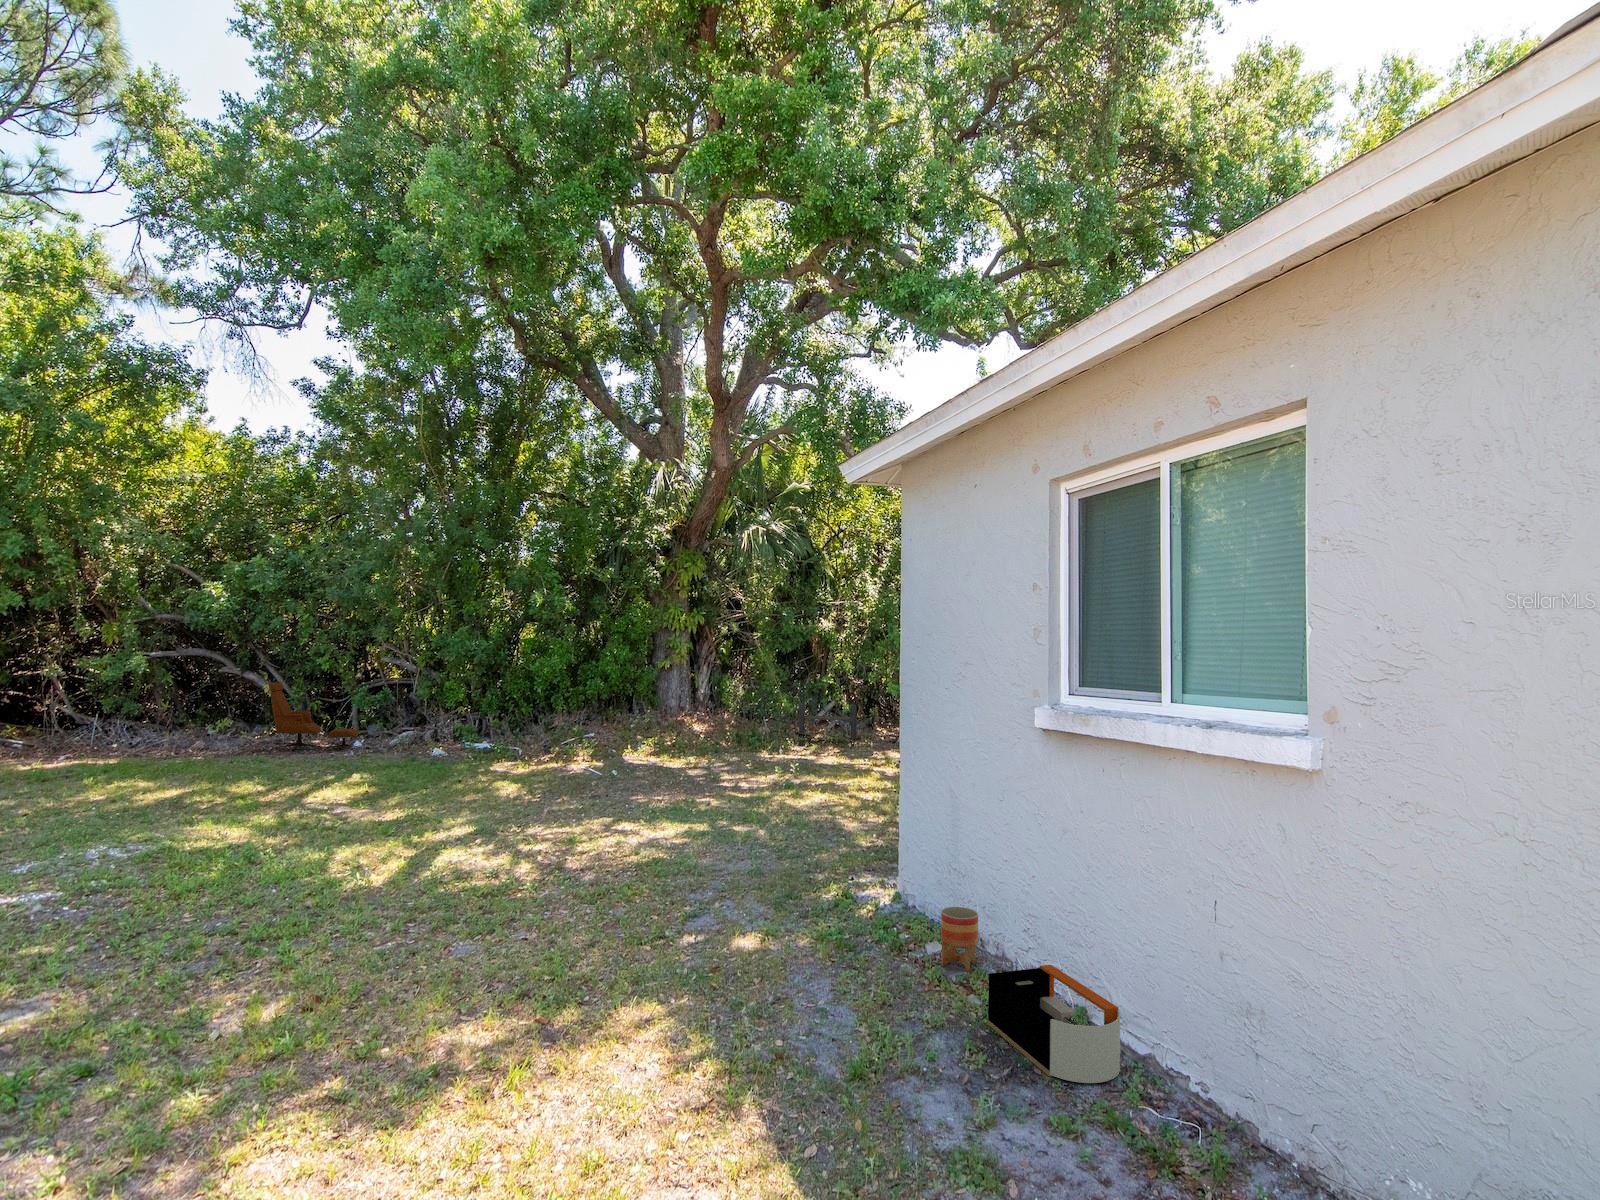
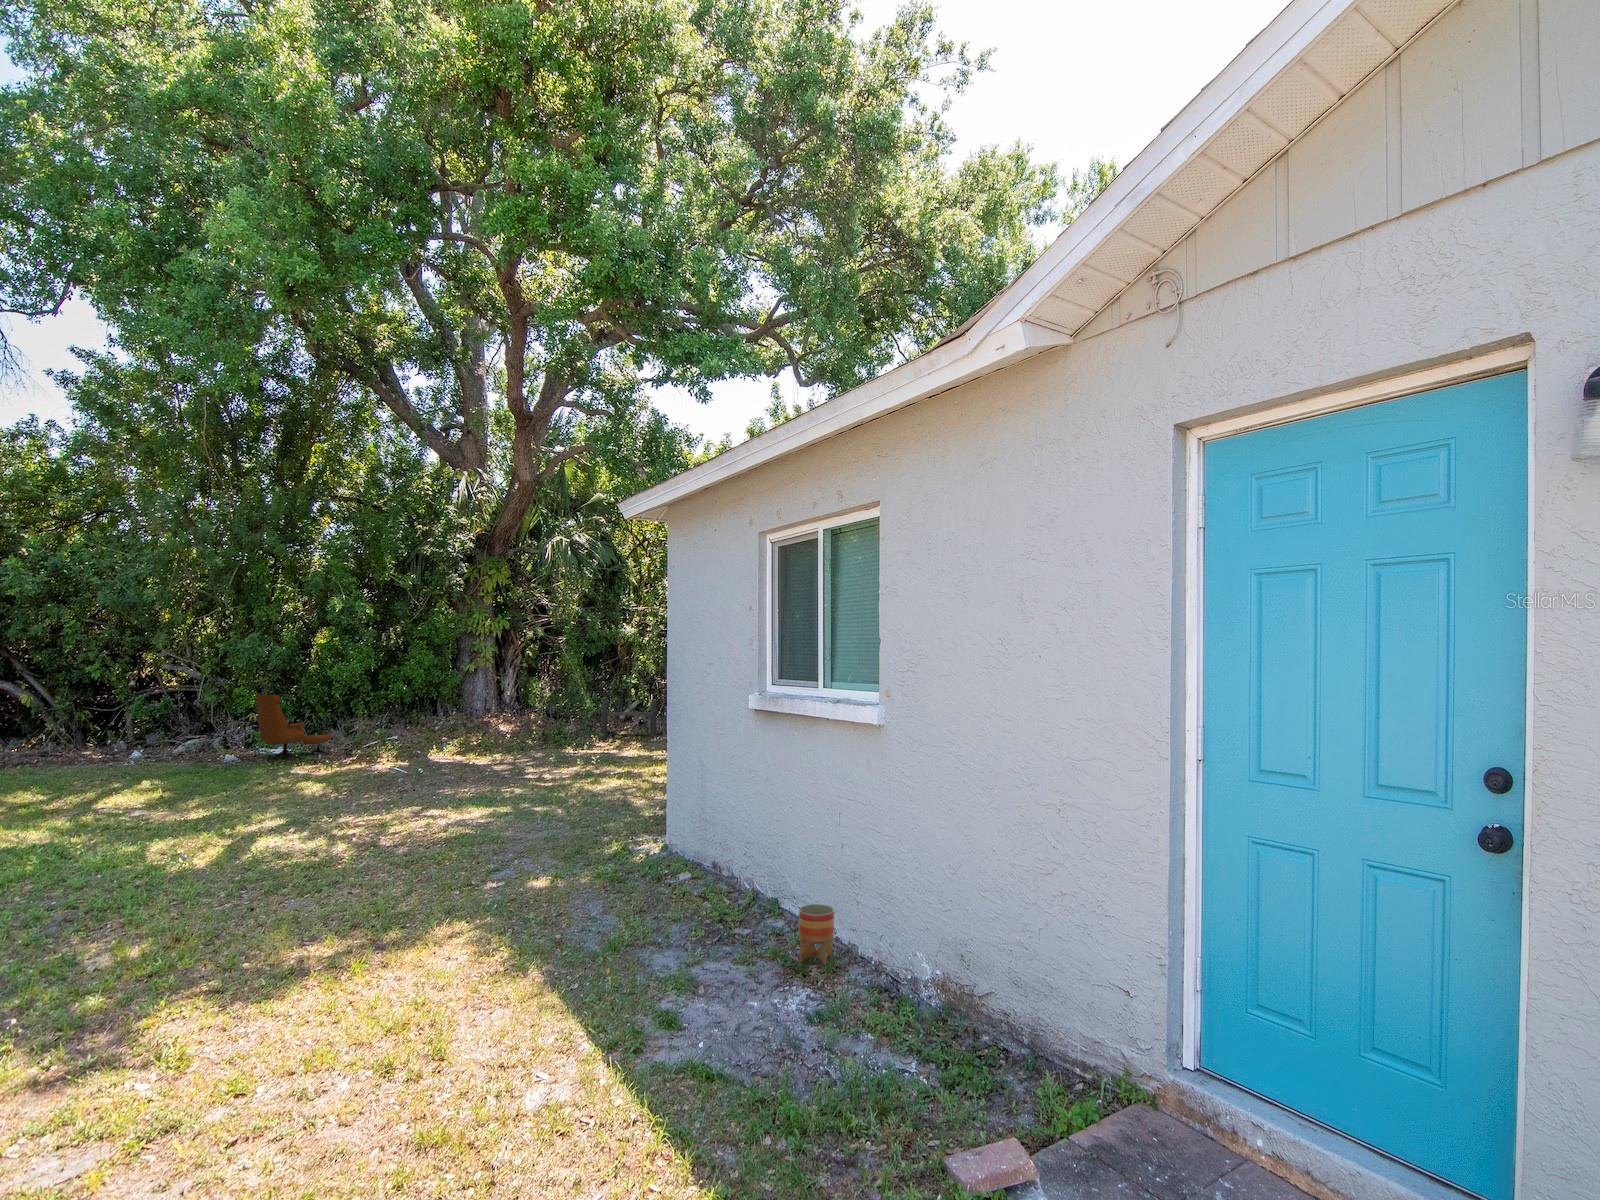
lounge chair: present [269,682,360,751] -> present [256,694,333,761]
planter: present [941,907,978,971] -> present [799,904,834,965]
storage bin: present [988,965,1120,1083] -> none [711,875,793,942]

